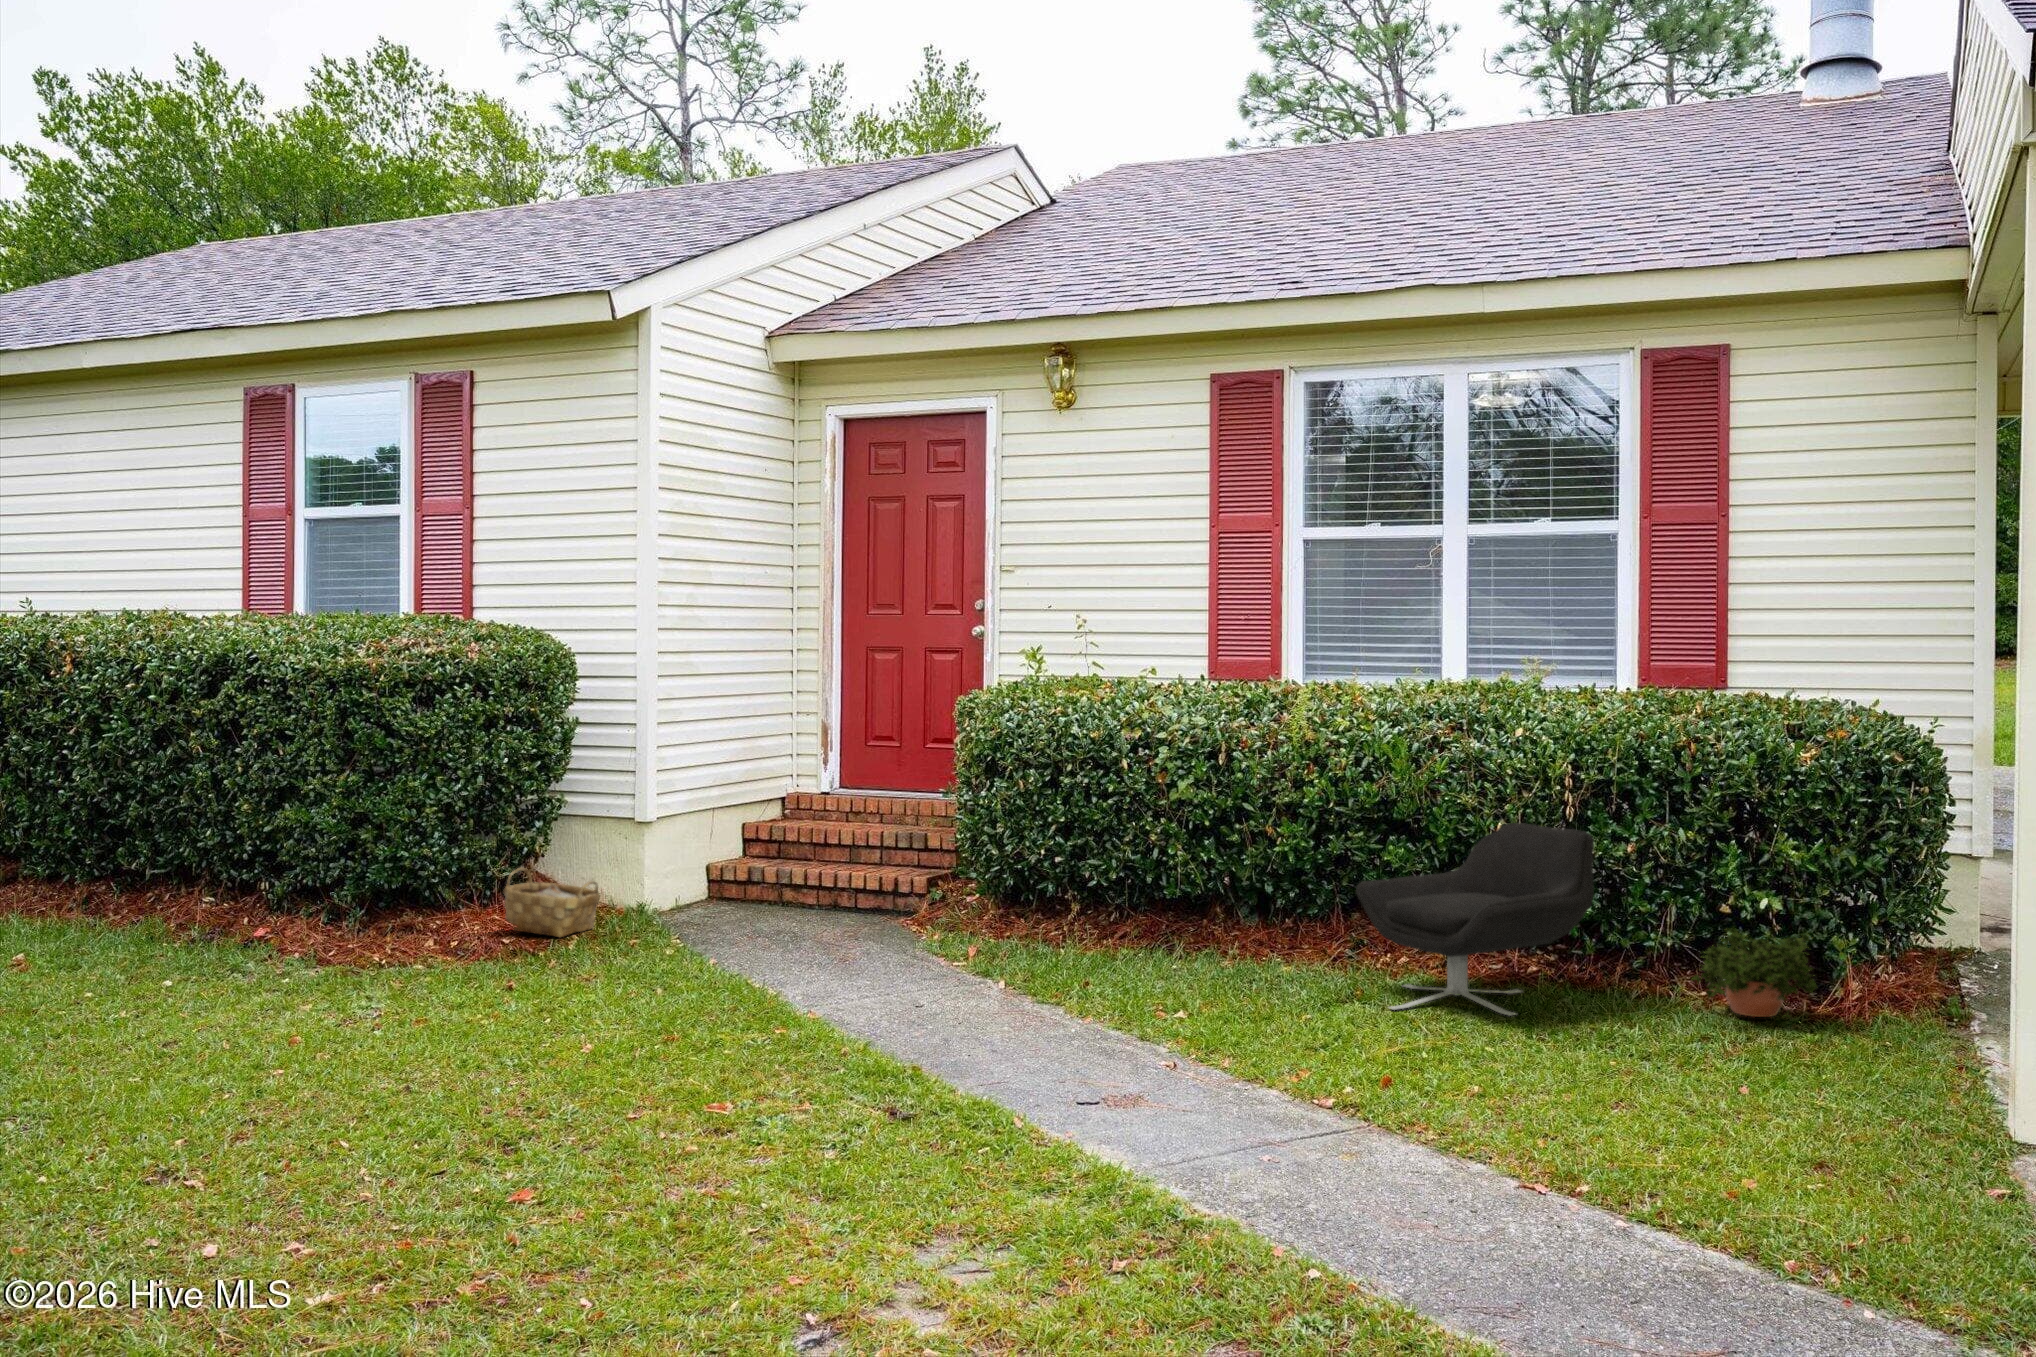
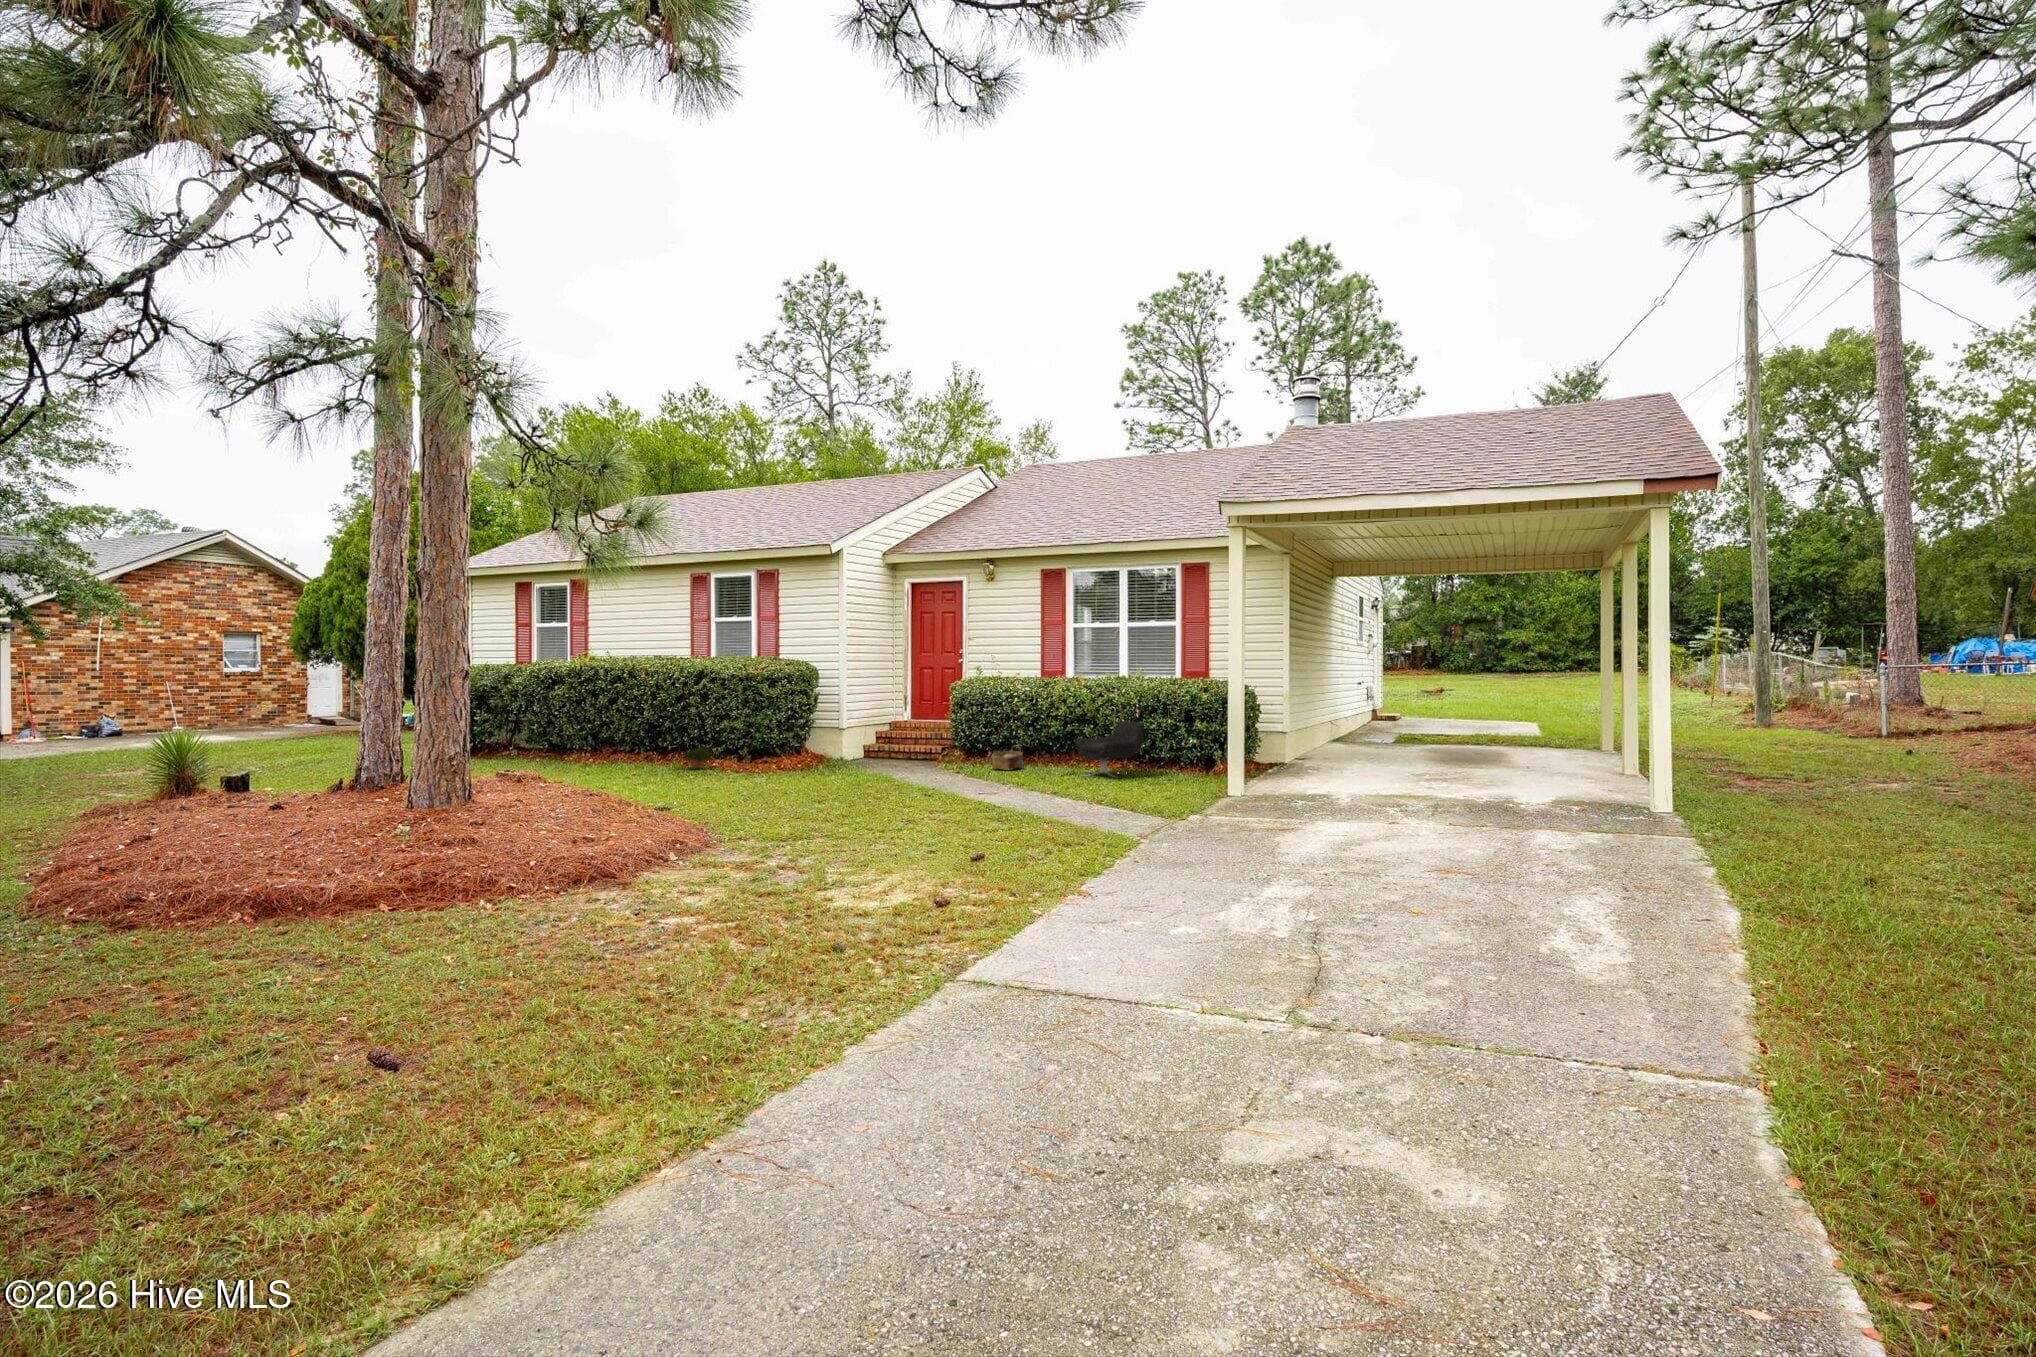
woven basket: present [504,868,599,937] -> present [992,747,1024,770]
potted plant: present [1692,929,1816,1018] -> present [678,746,712,769]

